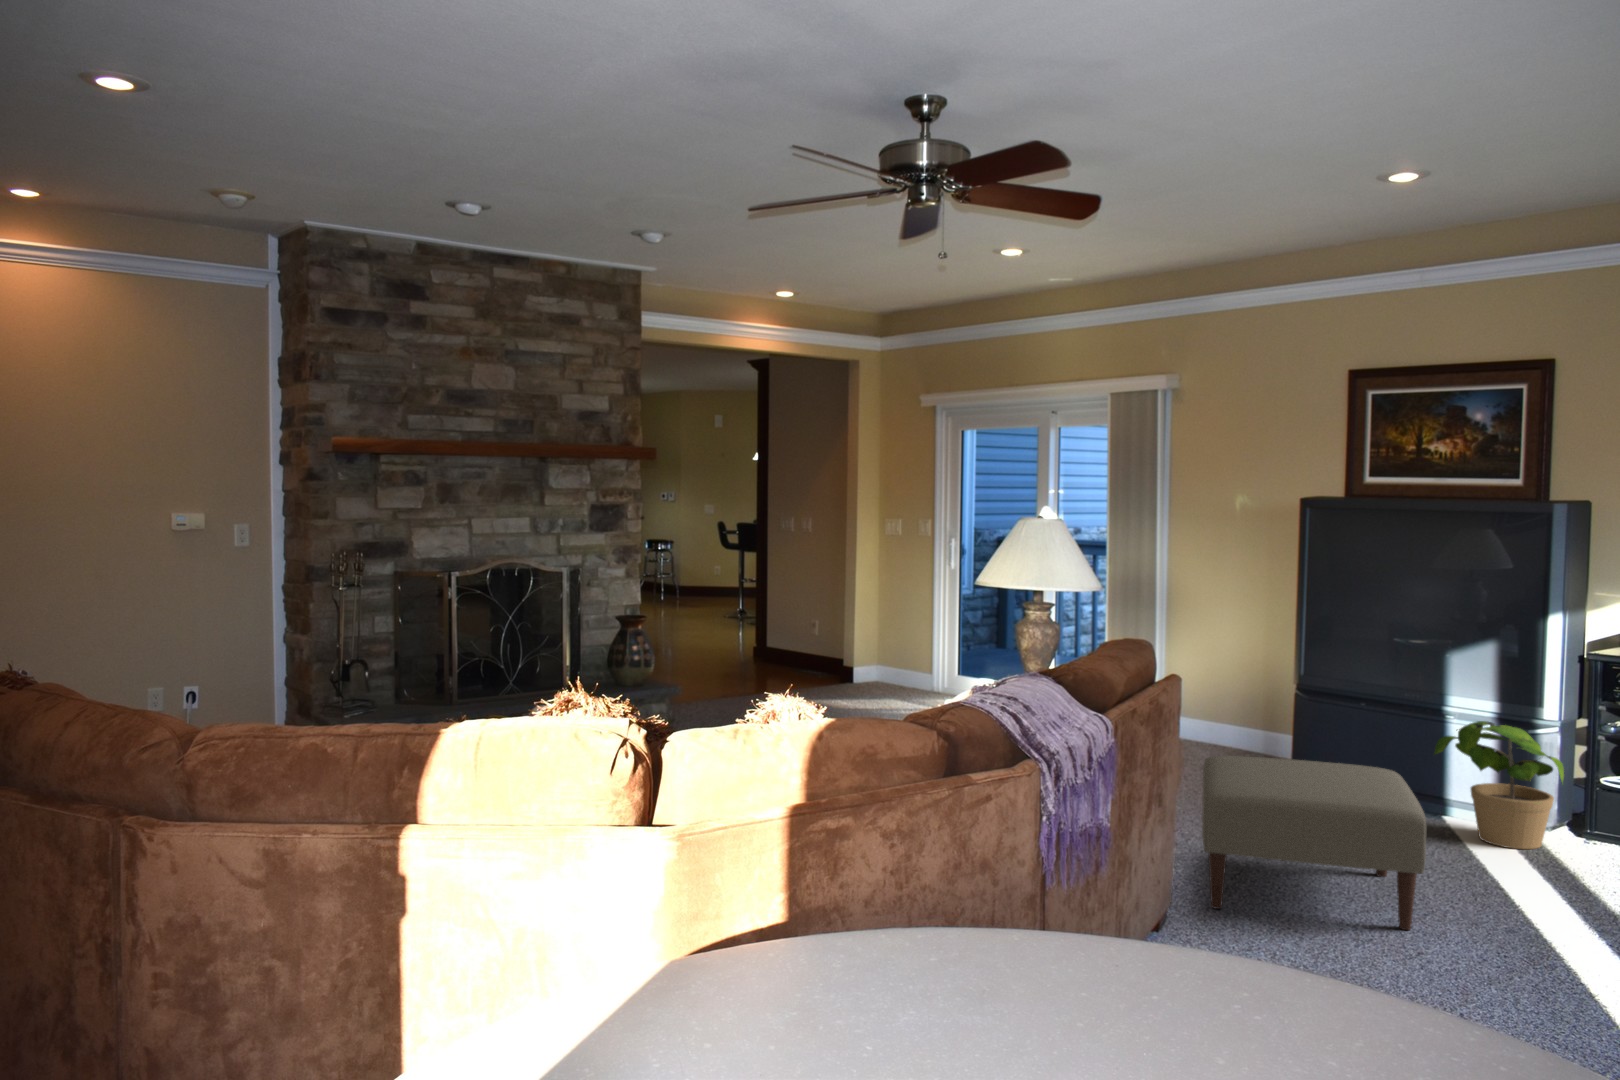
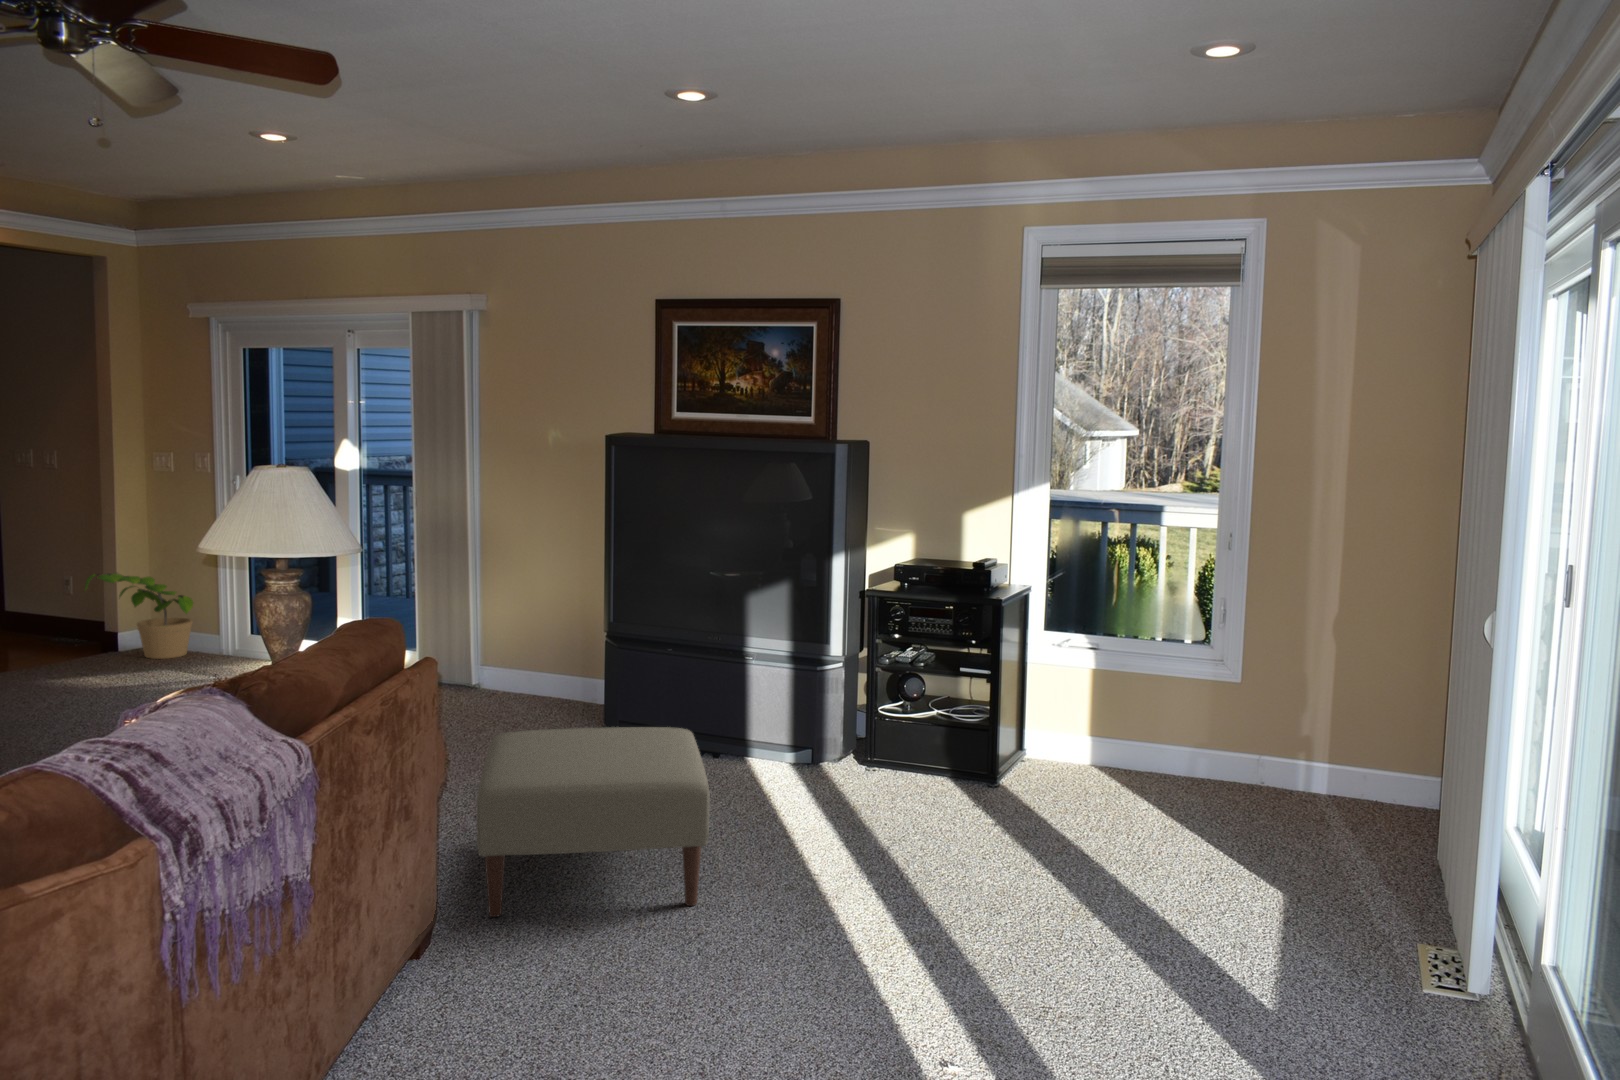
potted plant: present [1434,721,1564,849] -> present [85,573,193,659]

